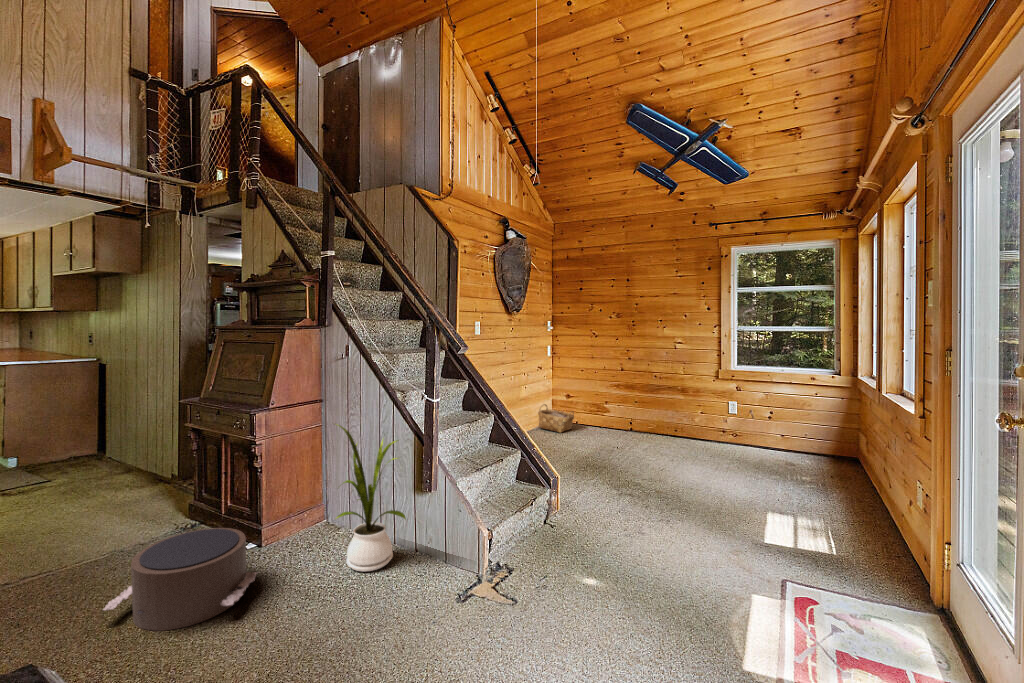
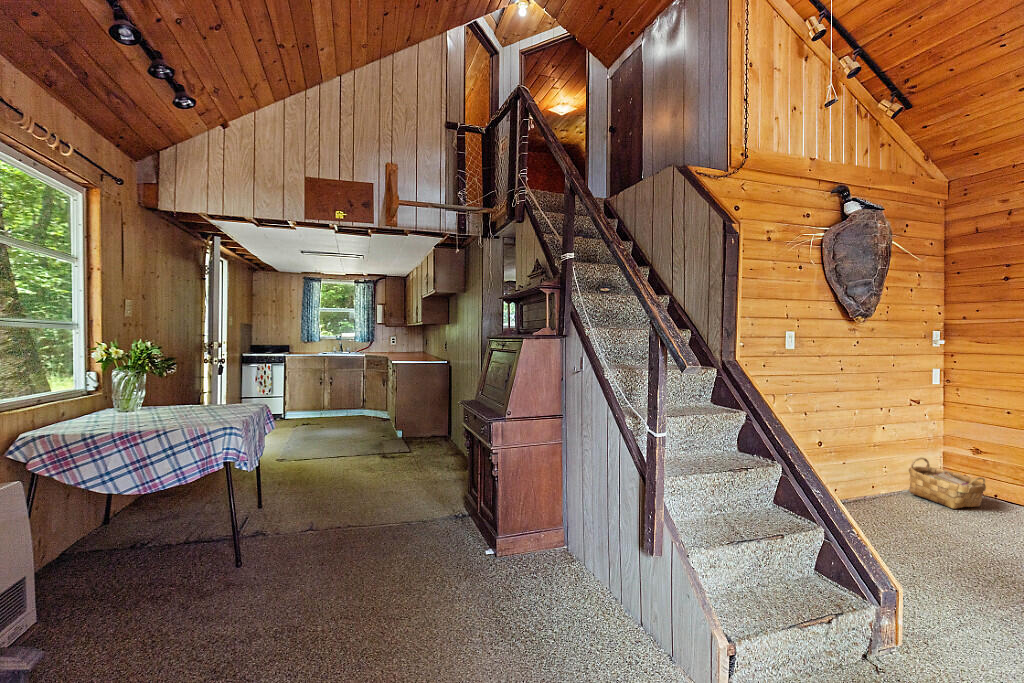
house plant: present [337,425,406,572] -> none [541,442,622,632]
pouf: present [103,528,258,631] -> none [354,525,467,617]

